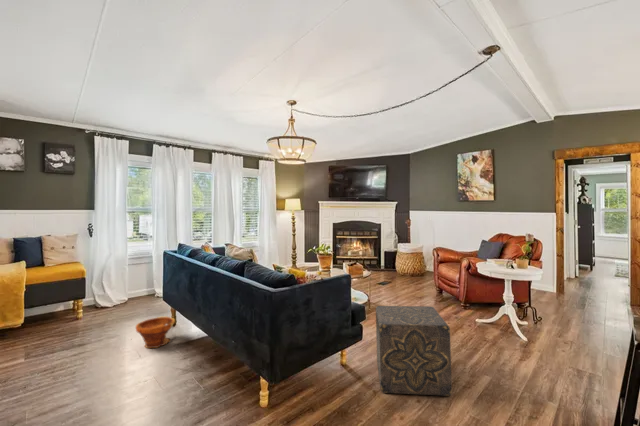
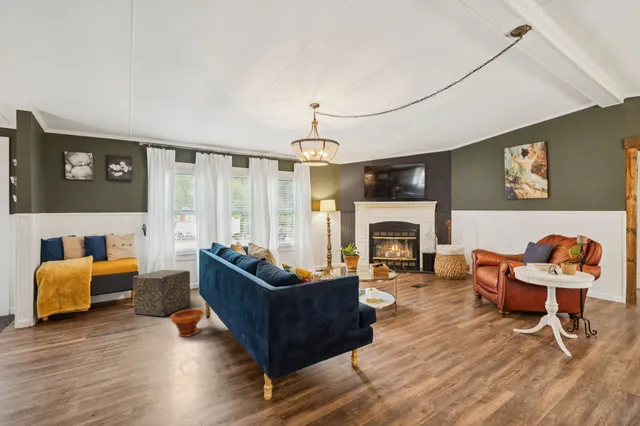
ottoman: present [376,306,452,396] -> present [133,270,191,316]

